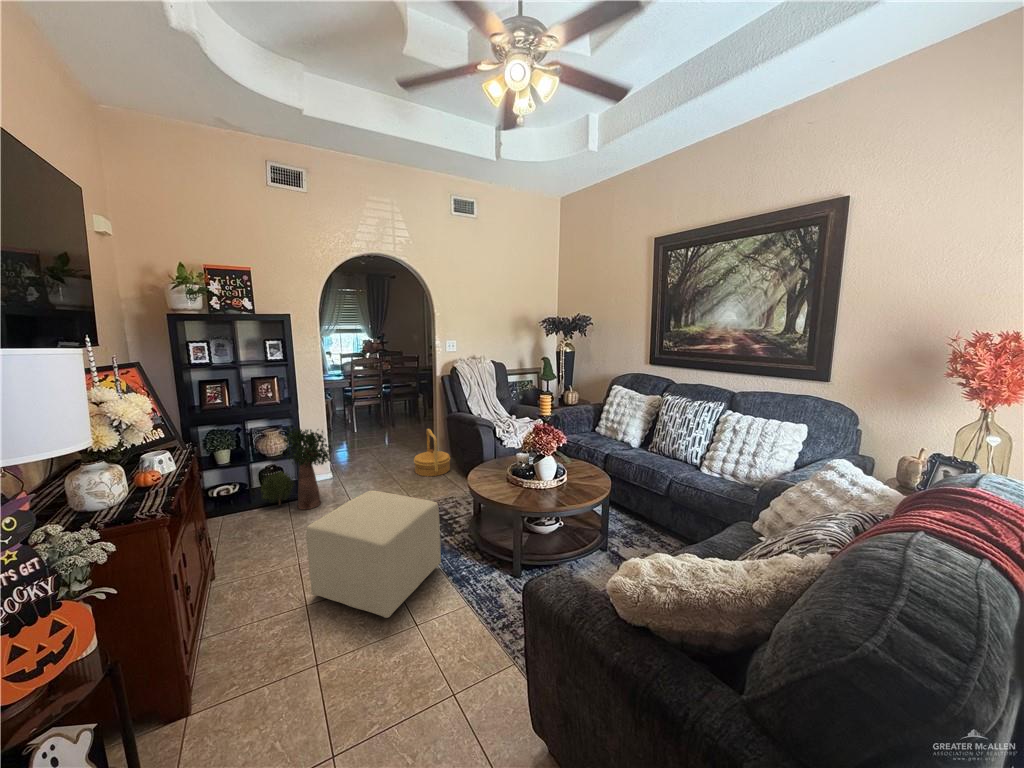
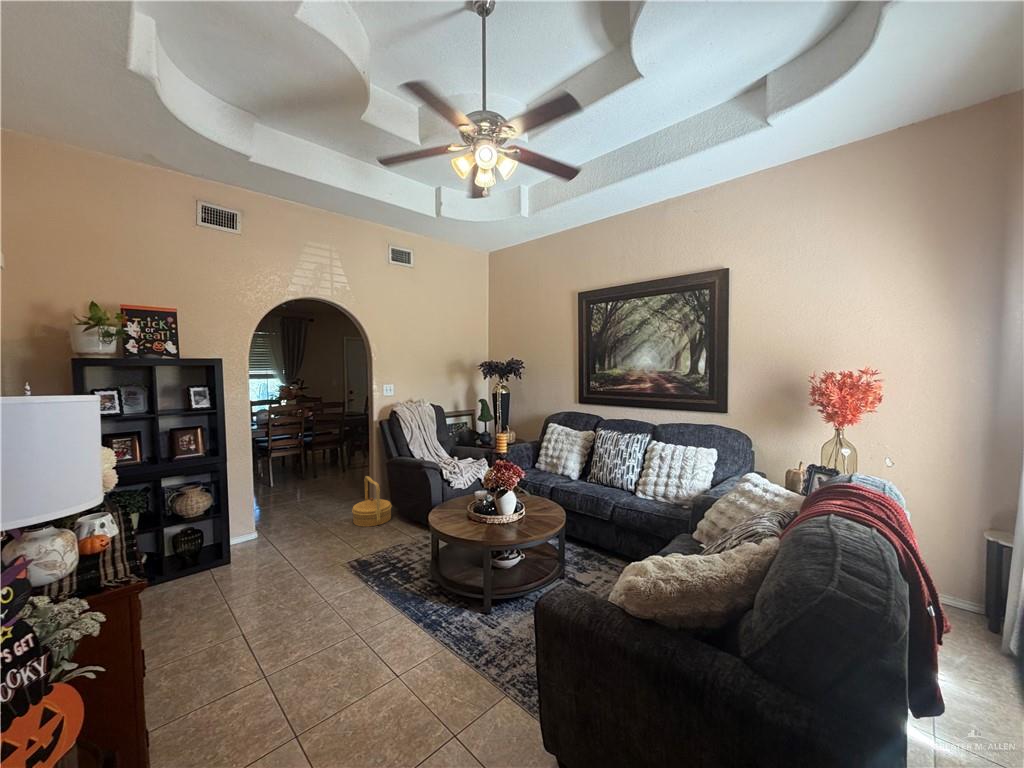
potted plant: present [261,427,332,509] -> none [174,482,268,576]
ottoman: present [306,490,441,618] -> none [267,542,408,674]

